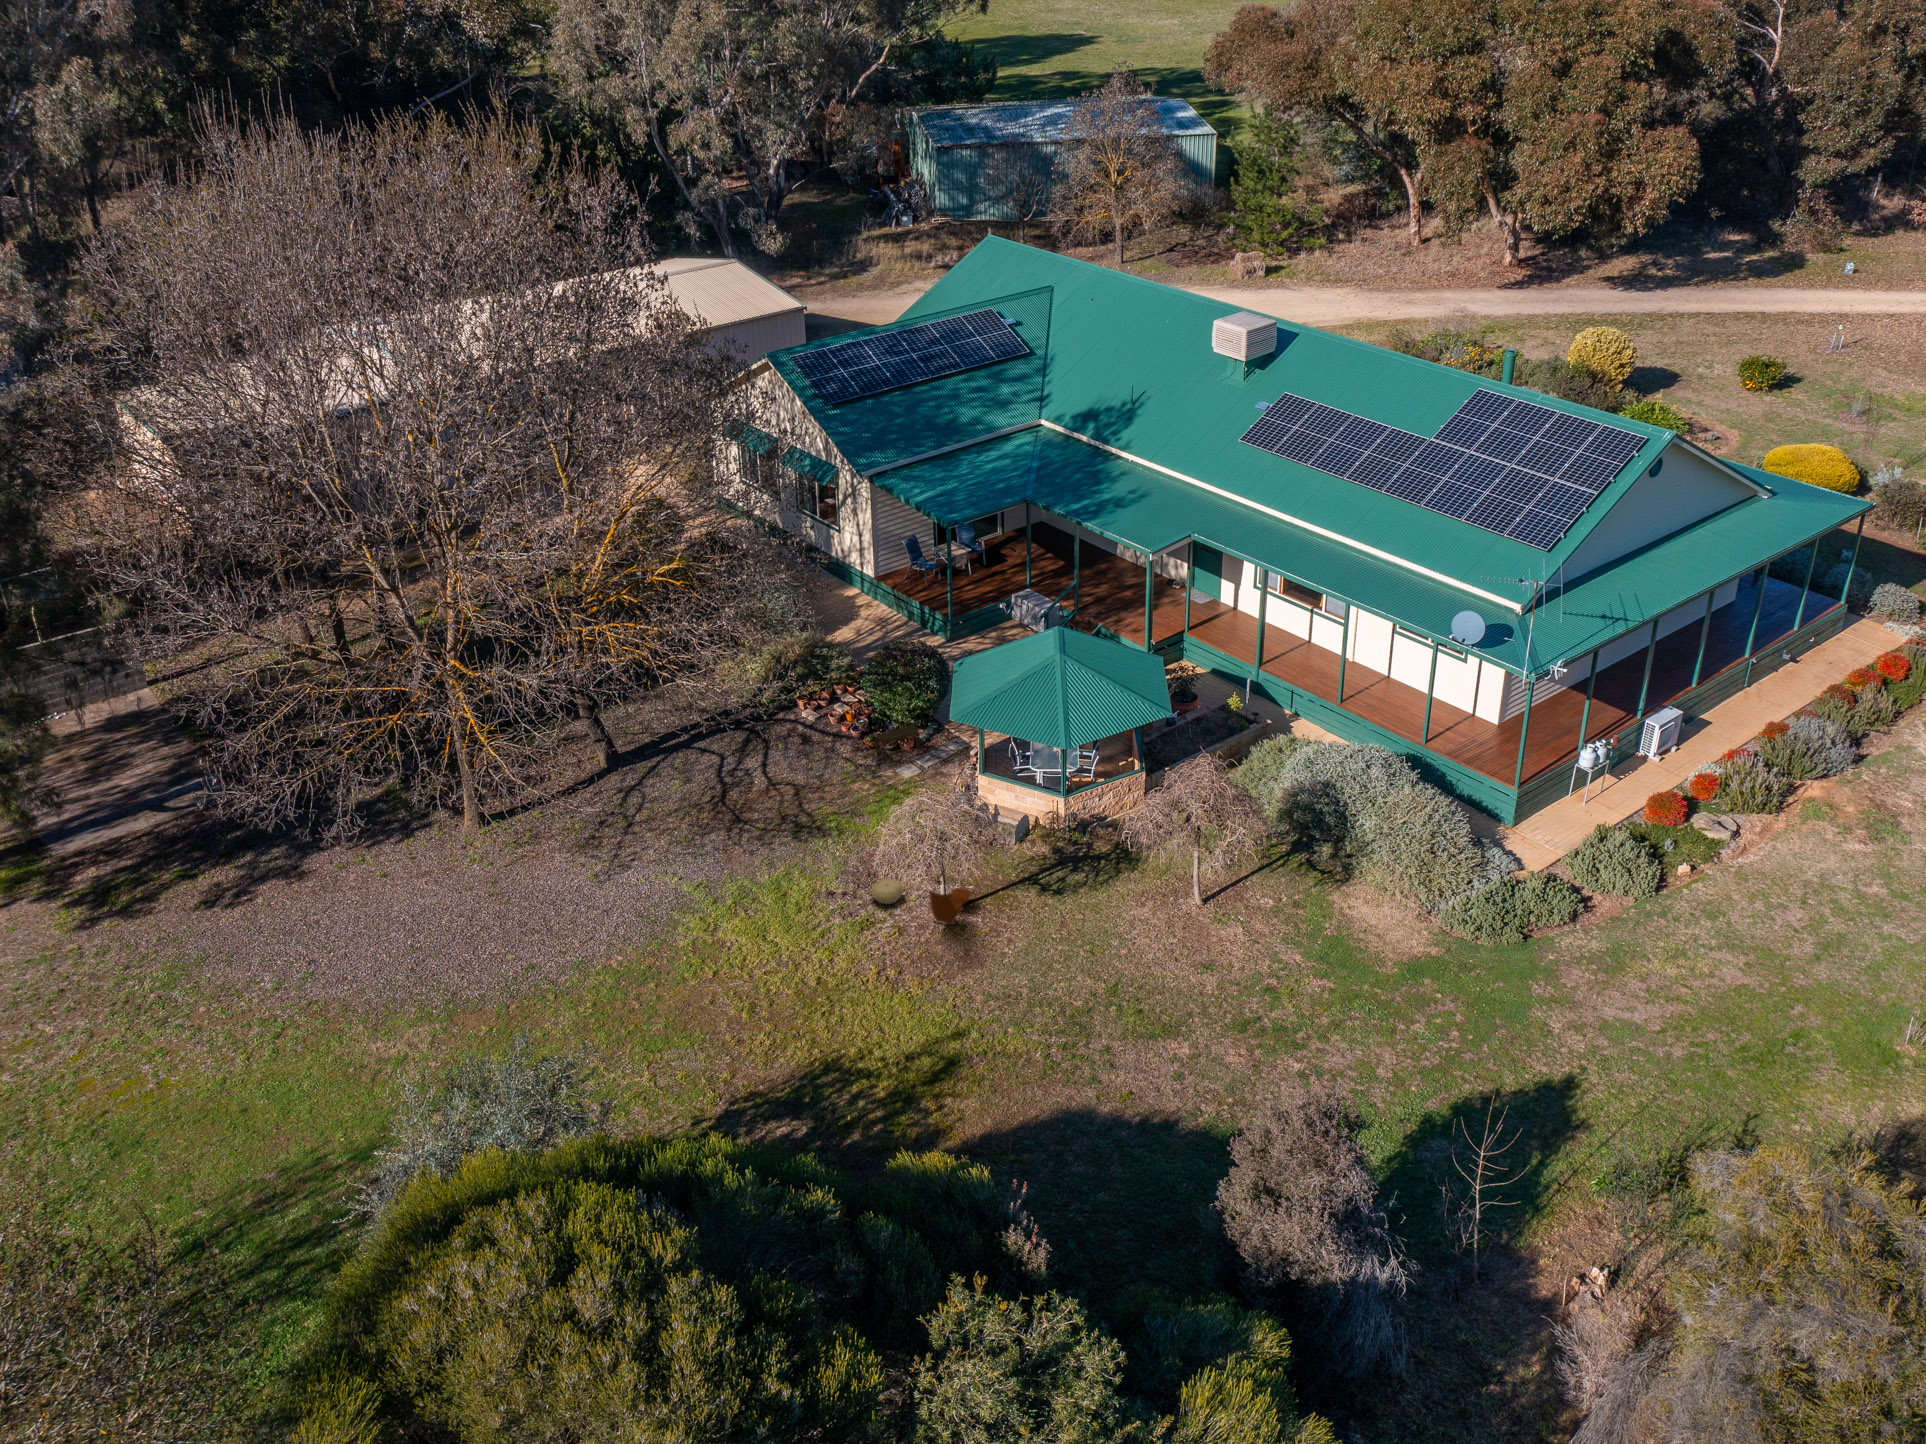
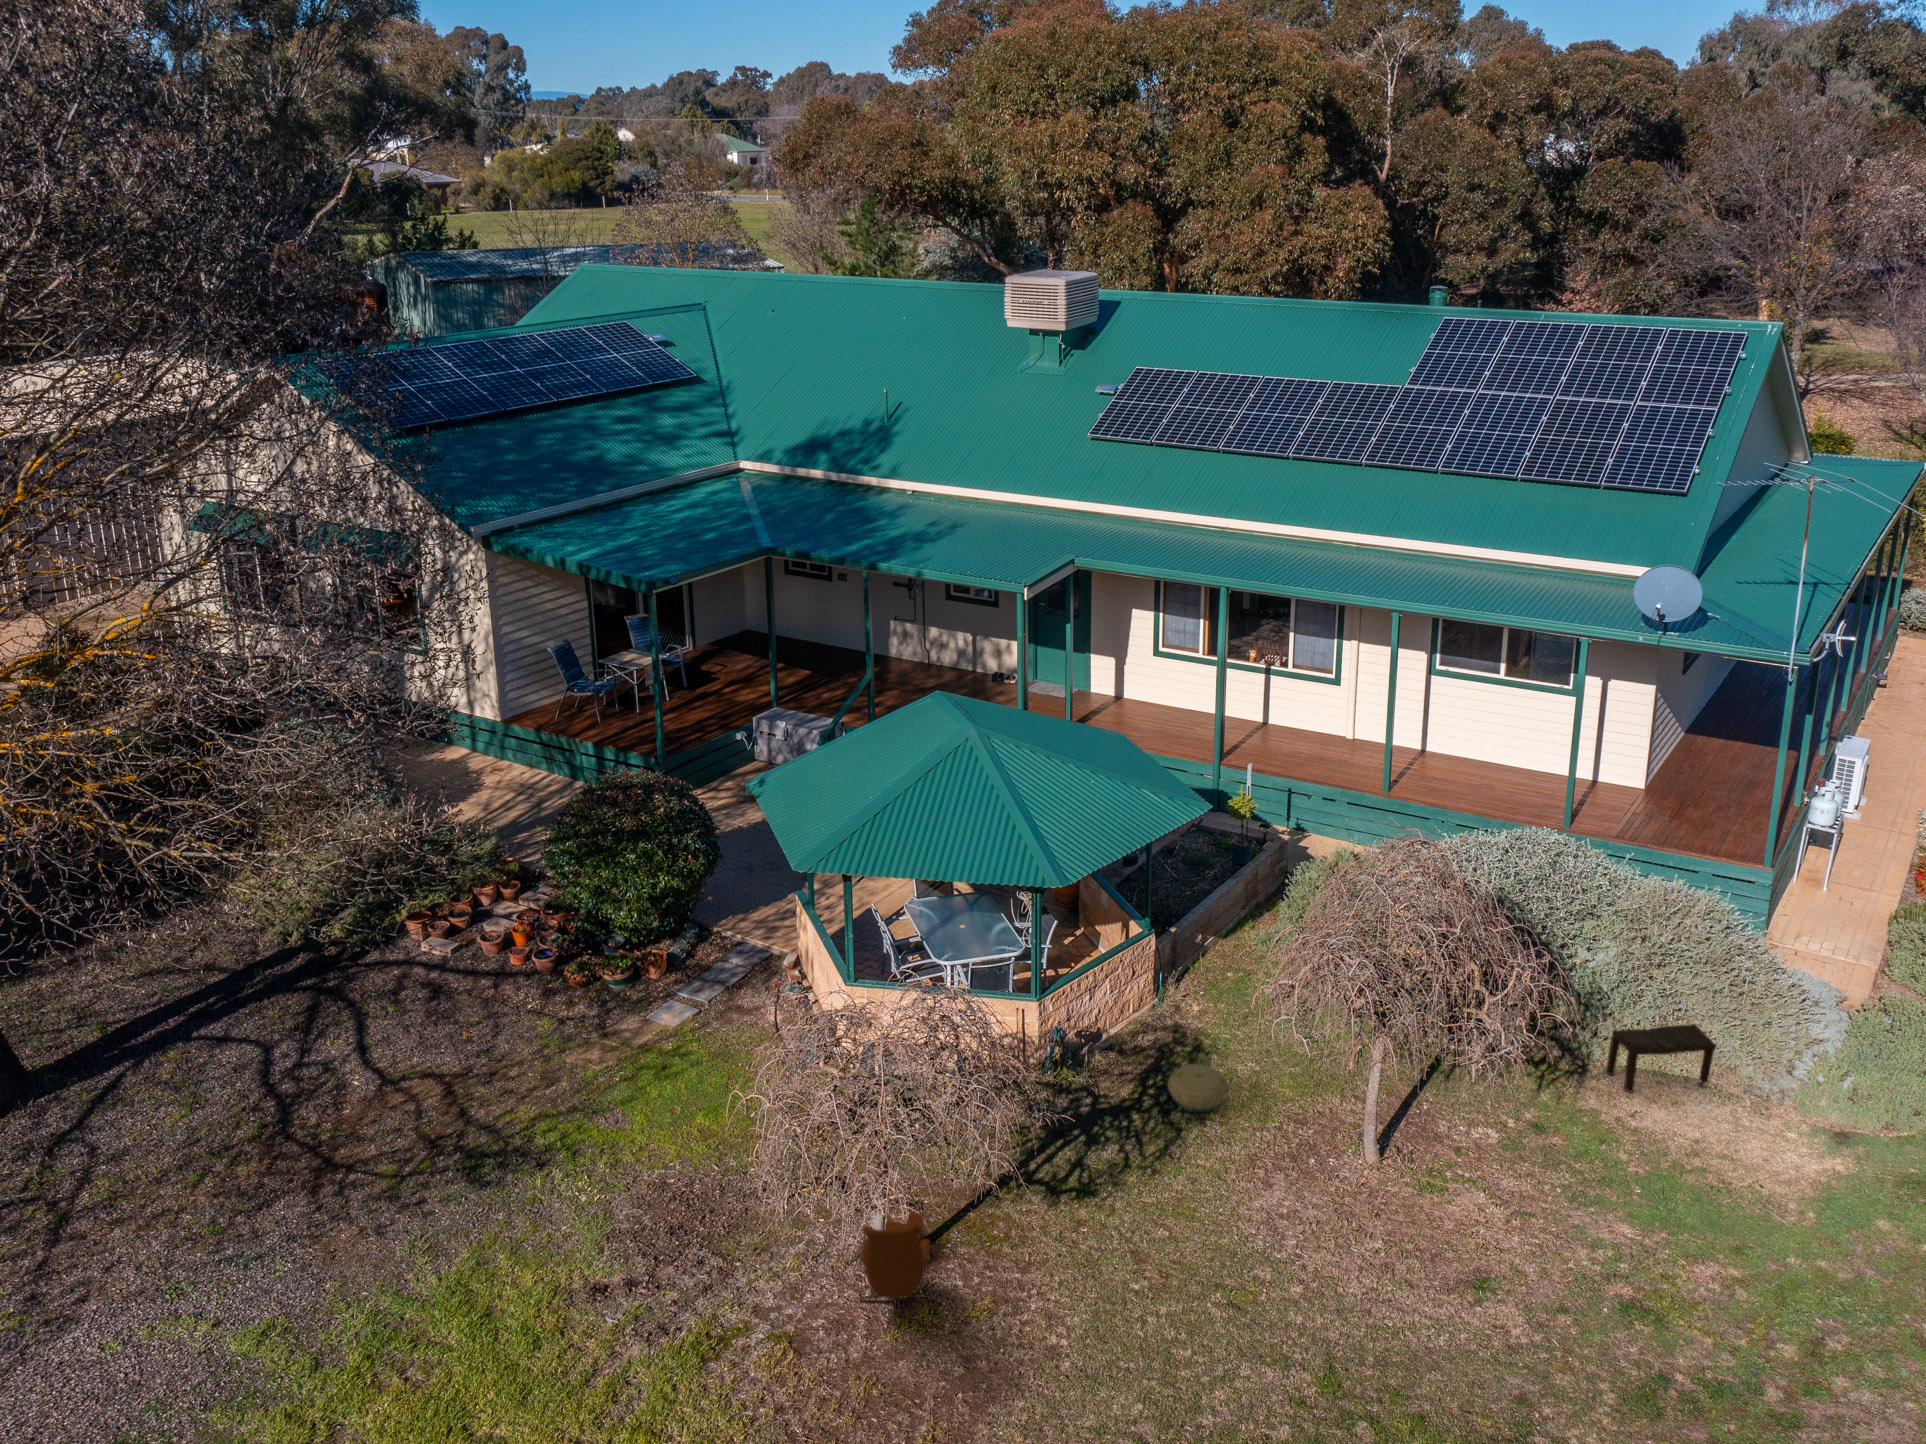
bench: present [876,725,921,761] -> present [1606,1024,1716,1092]
basket: present [872,879,903,904] -> present [1168,1064,1228,1113]

